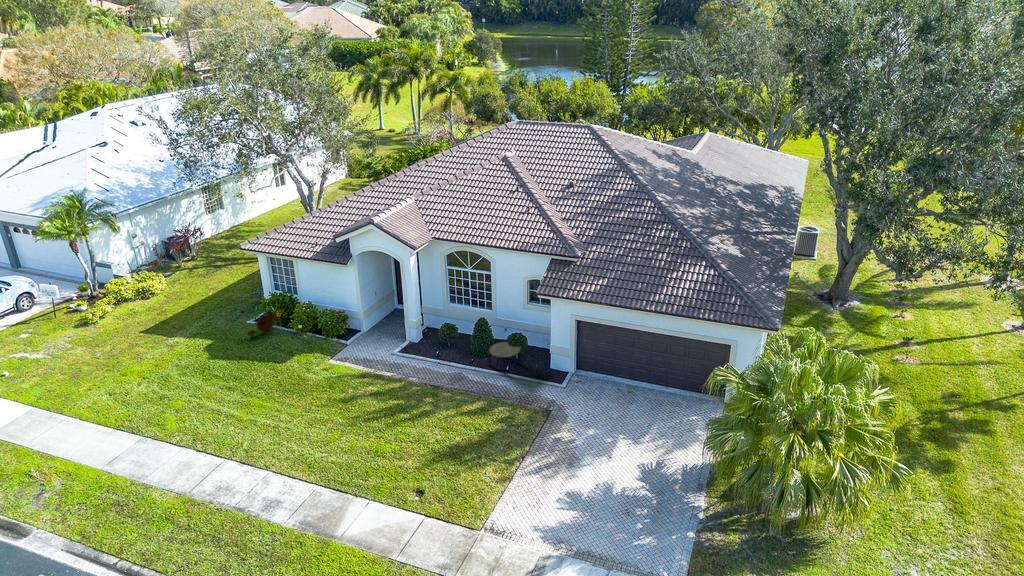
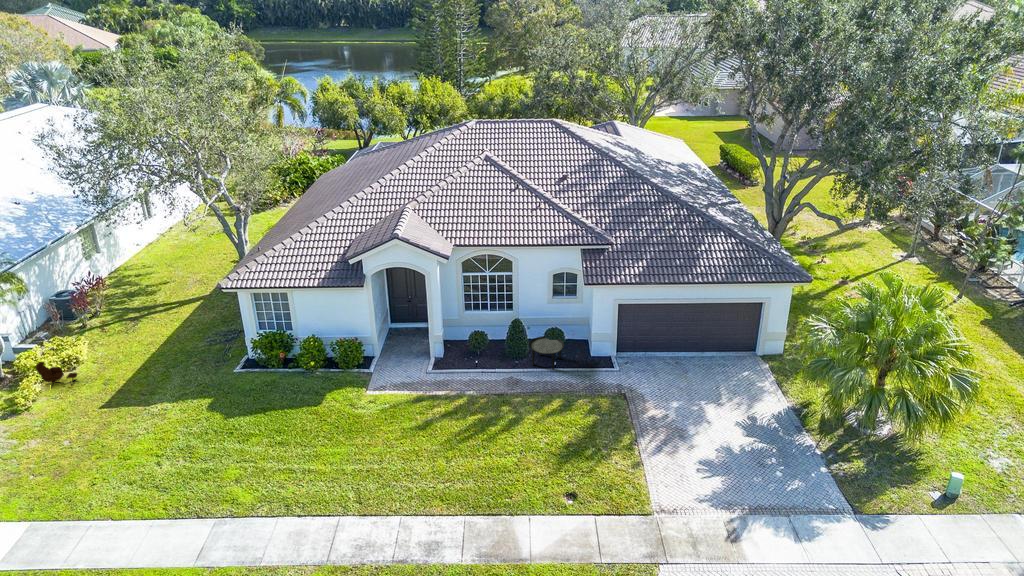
lounge chair: present [248,310,274,338] -> present [36,362,77,386]

